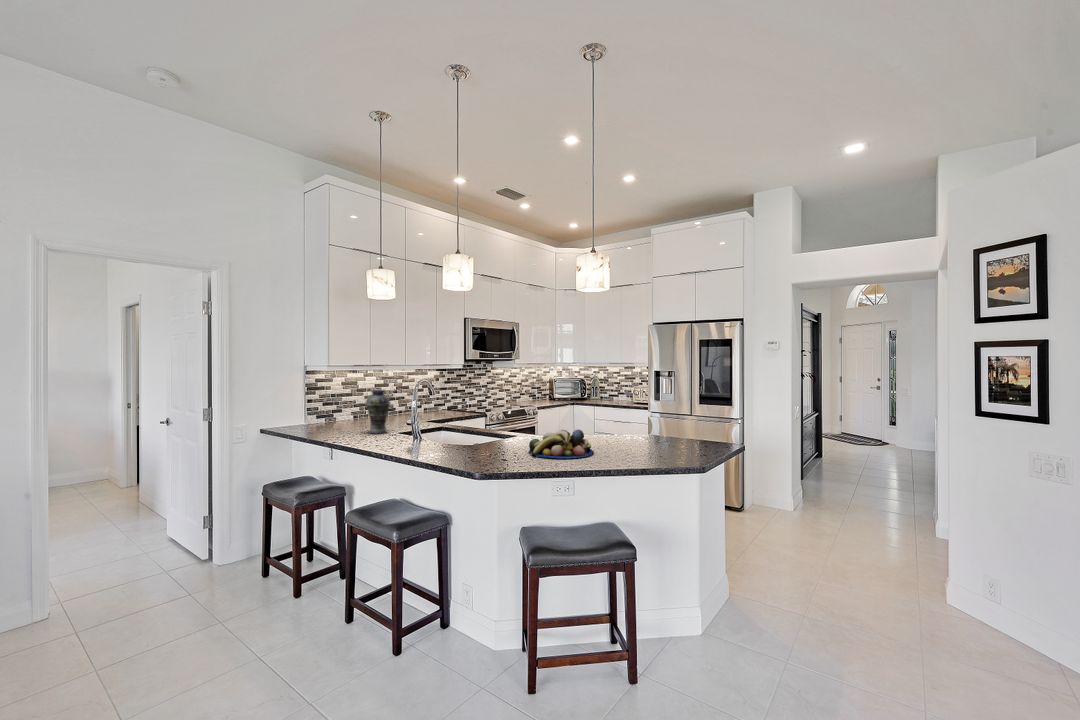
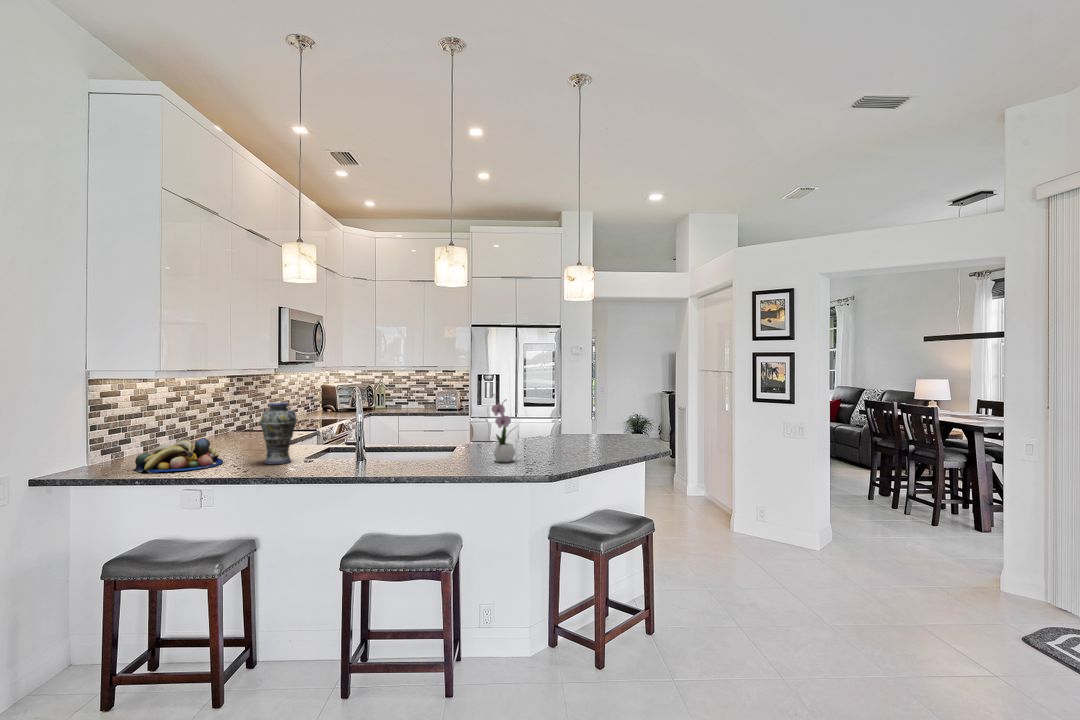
flower arrangement: none [478,389,507,453] -> present [491,394,515,462]
fruit bowl: present [529,430,594,459] -> present [134,438,223,473]

